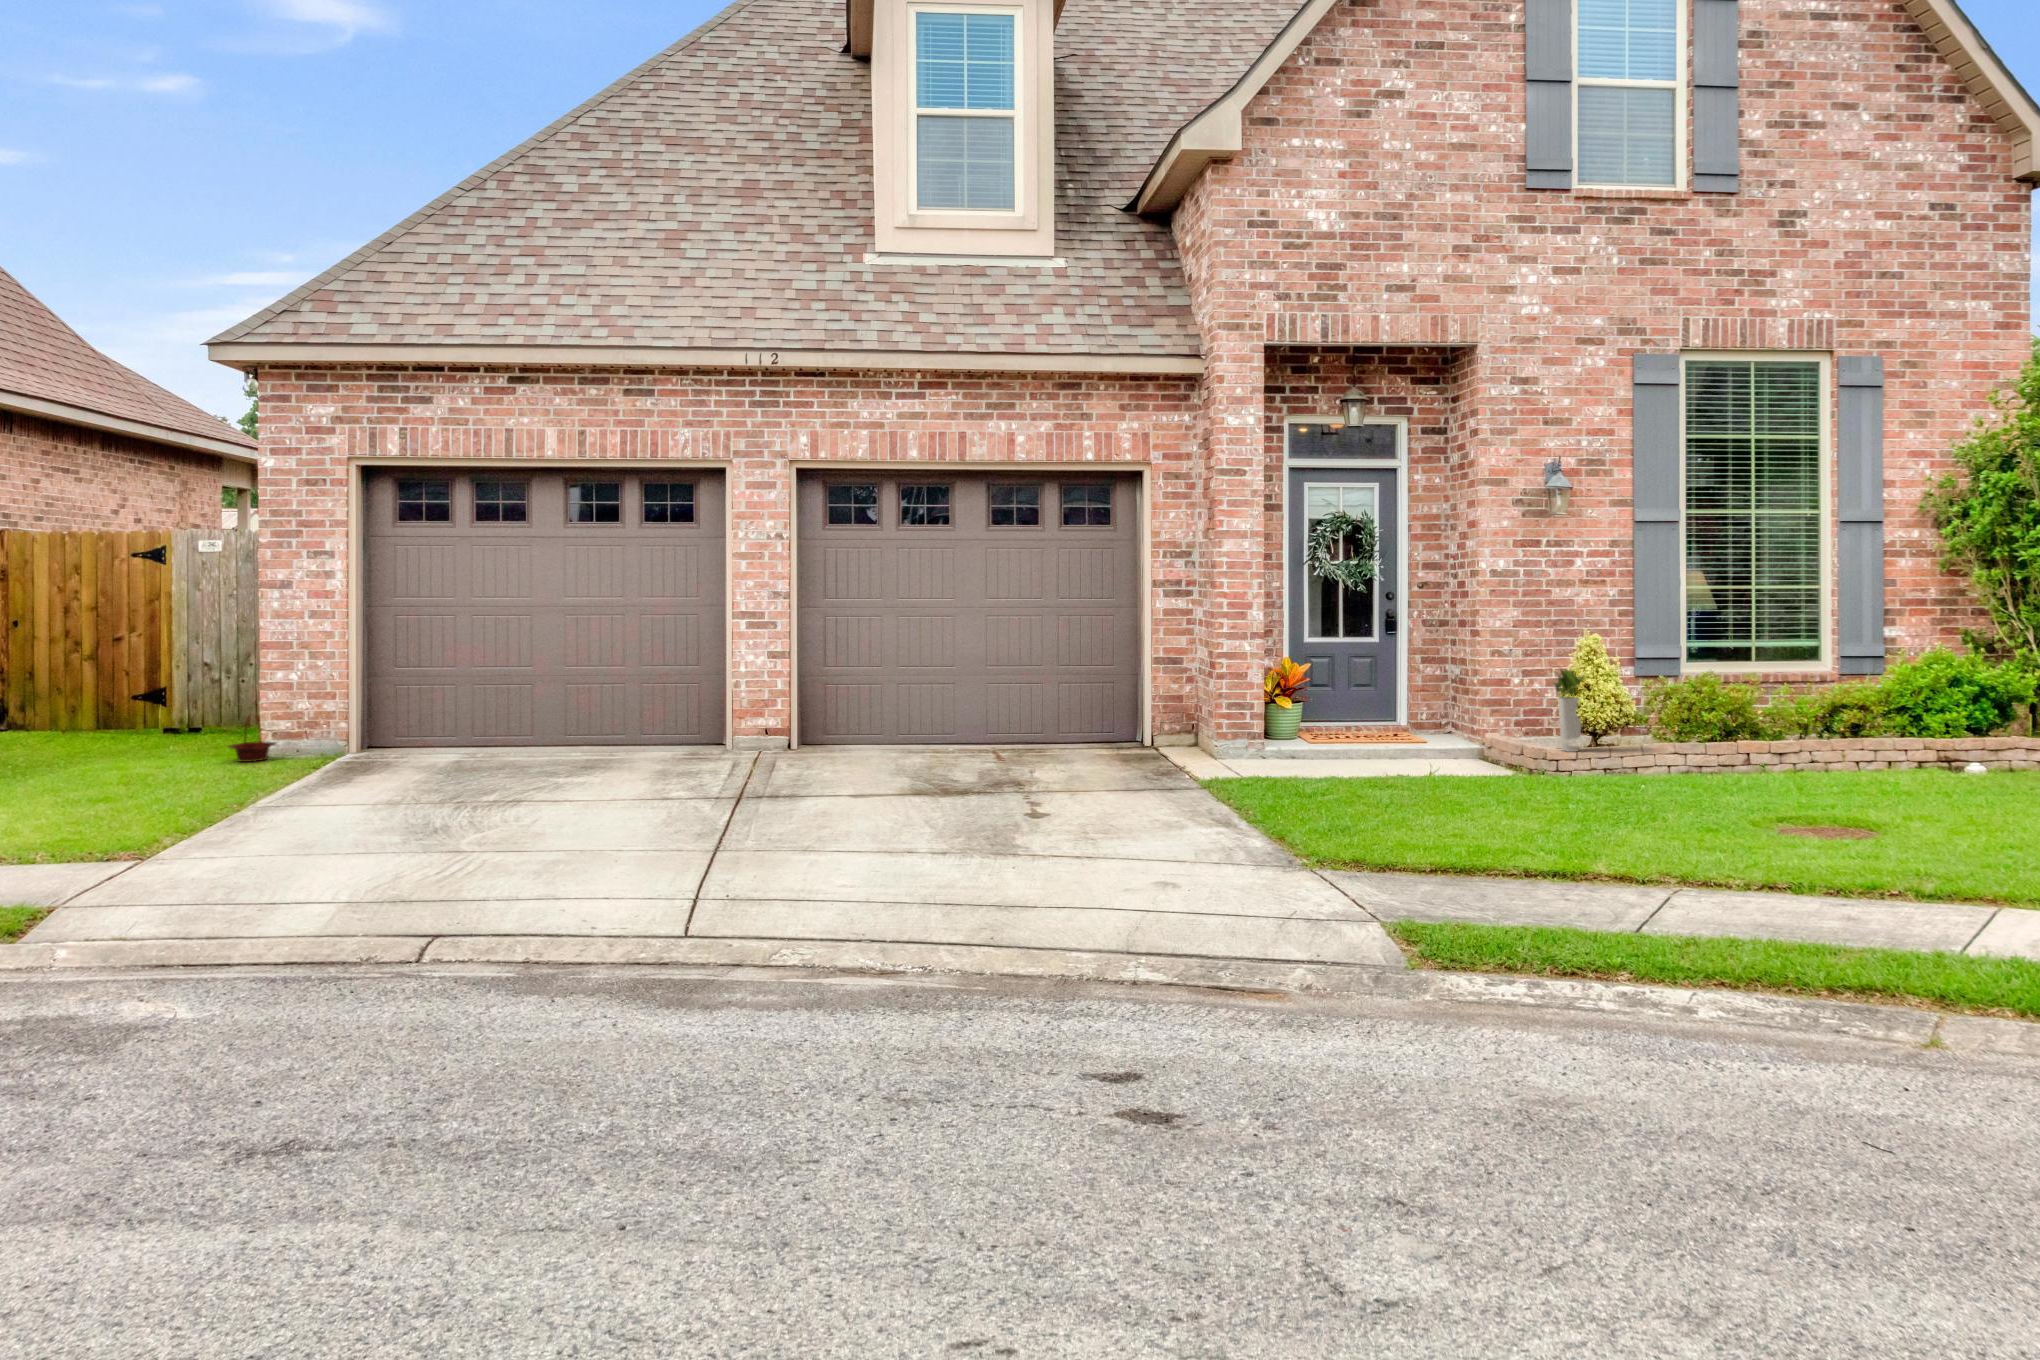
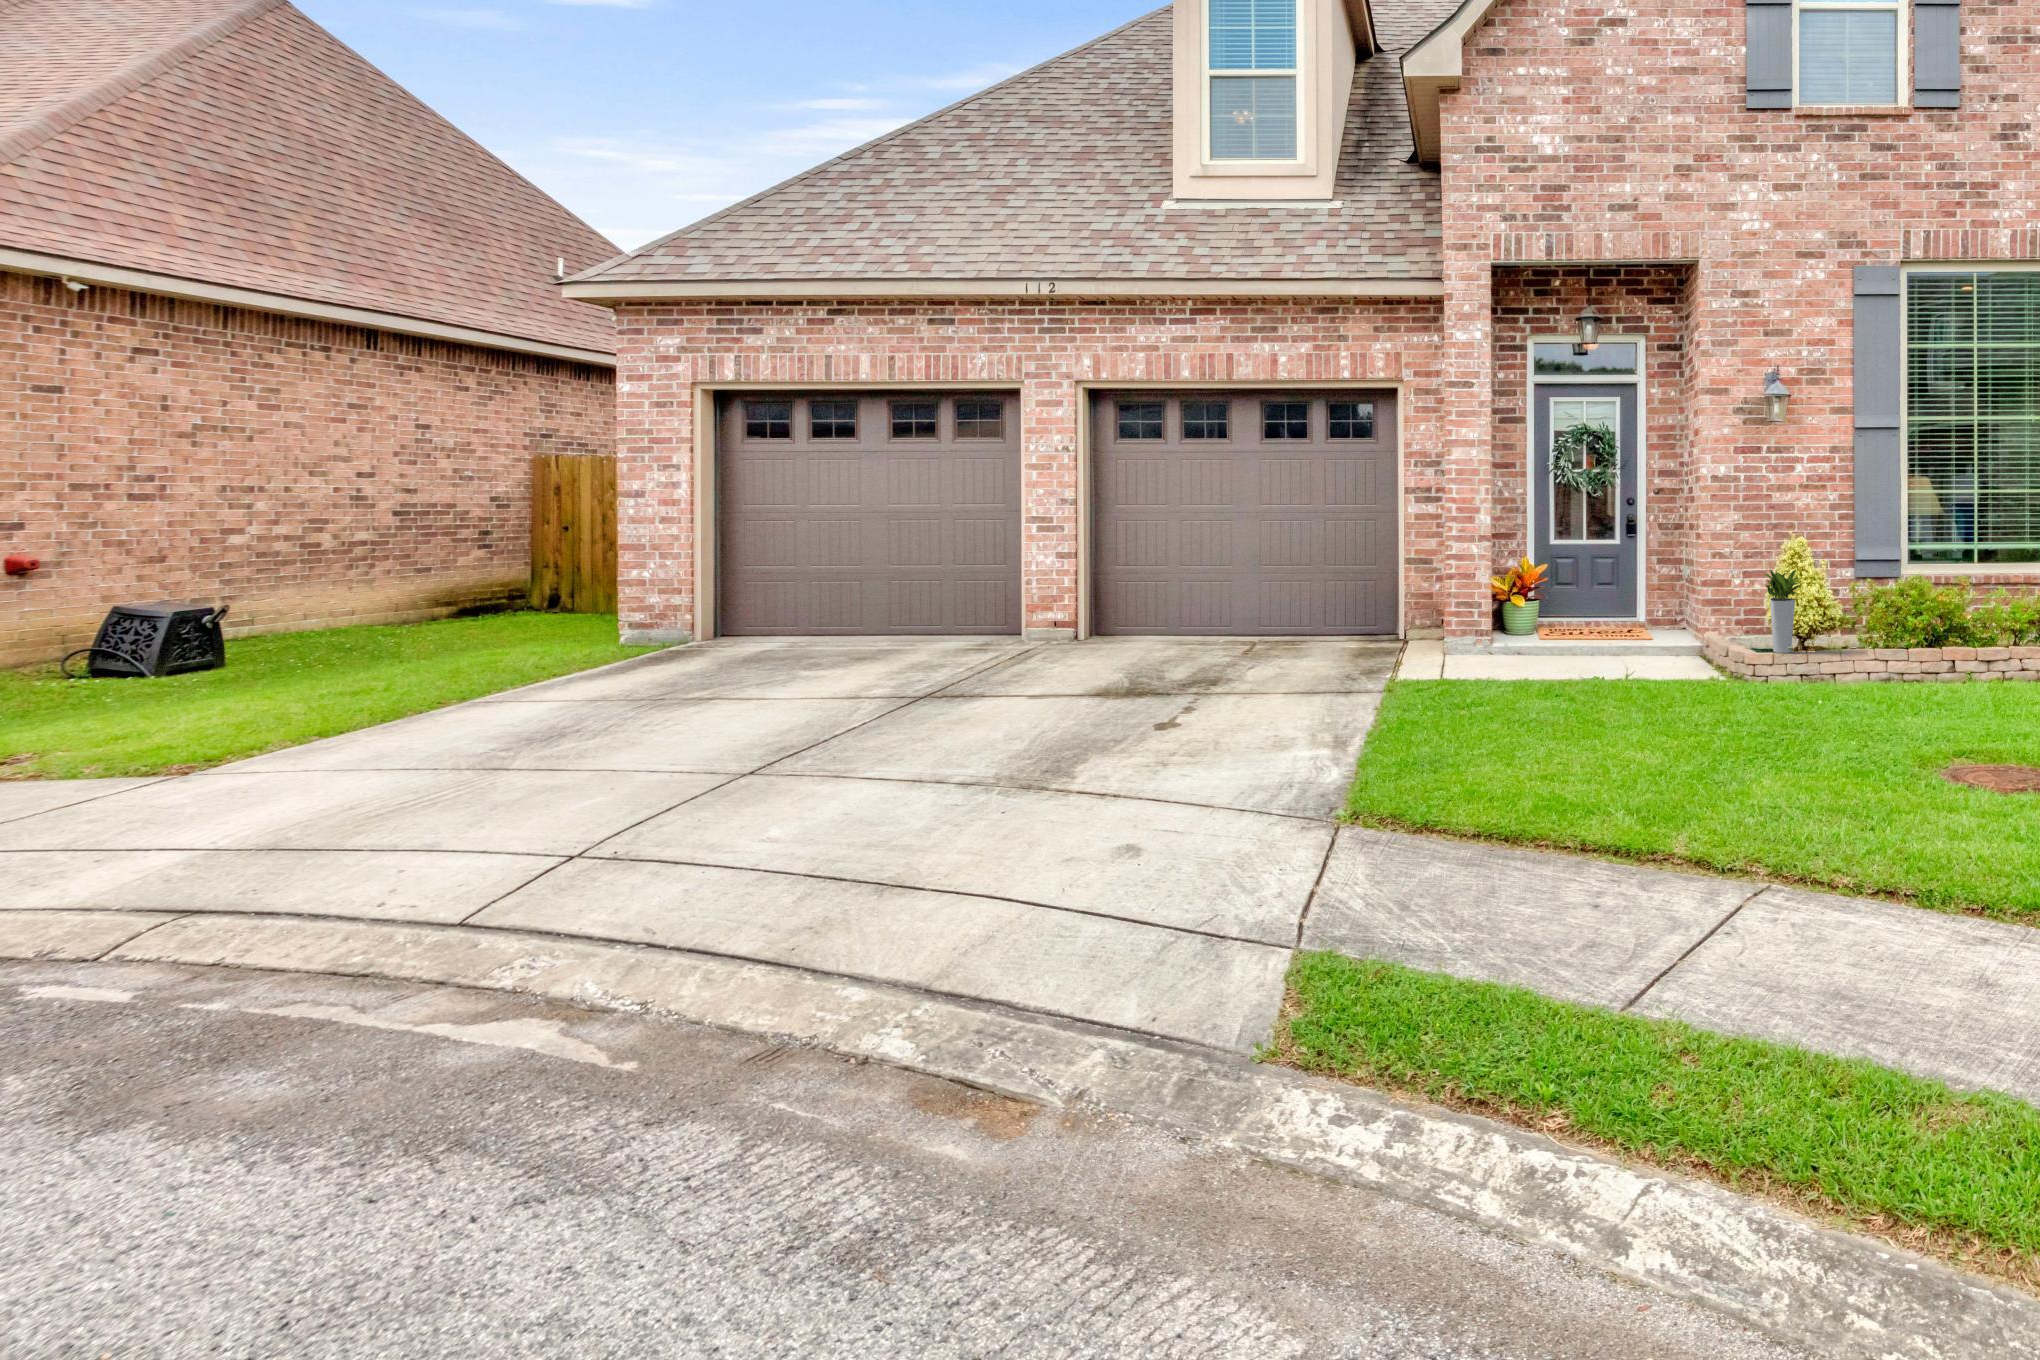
basket: present [229,715,276,762] -> none [584,606,632,648]

